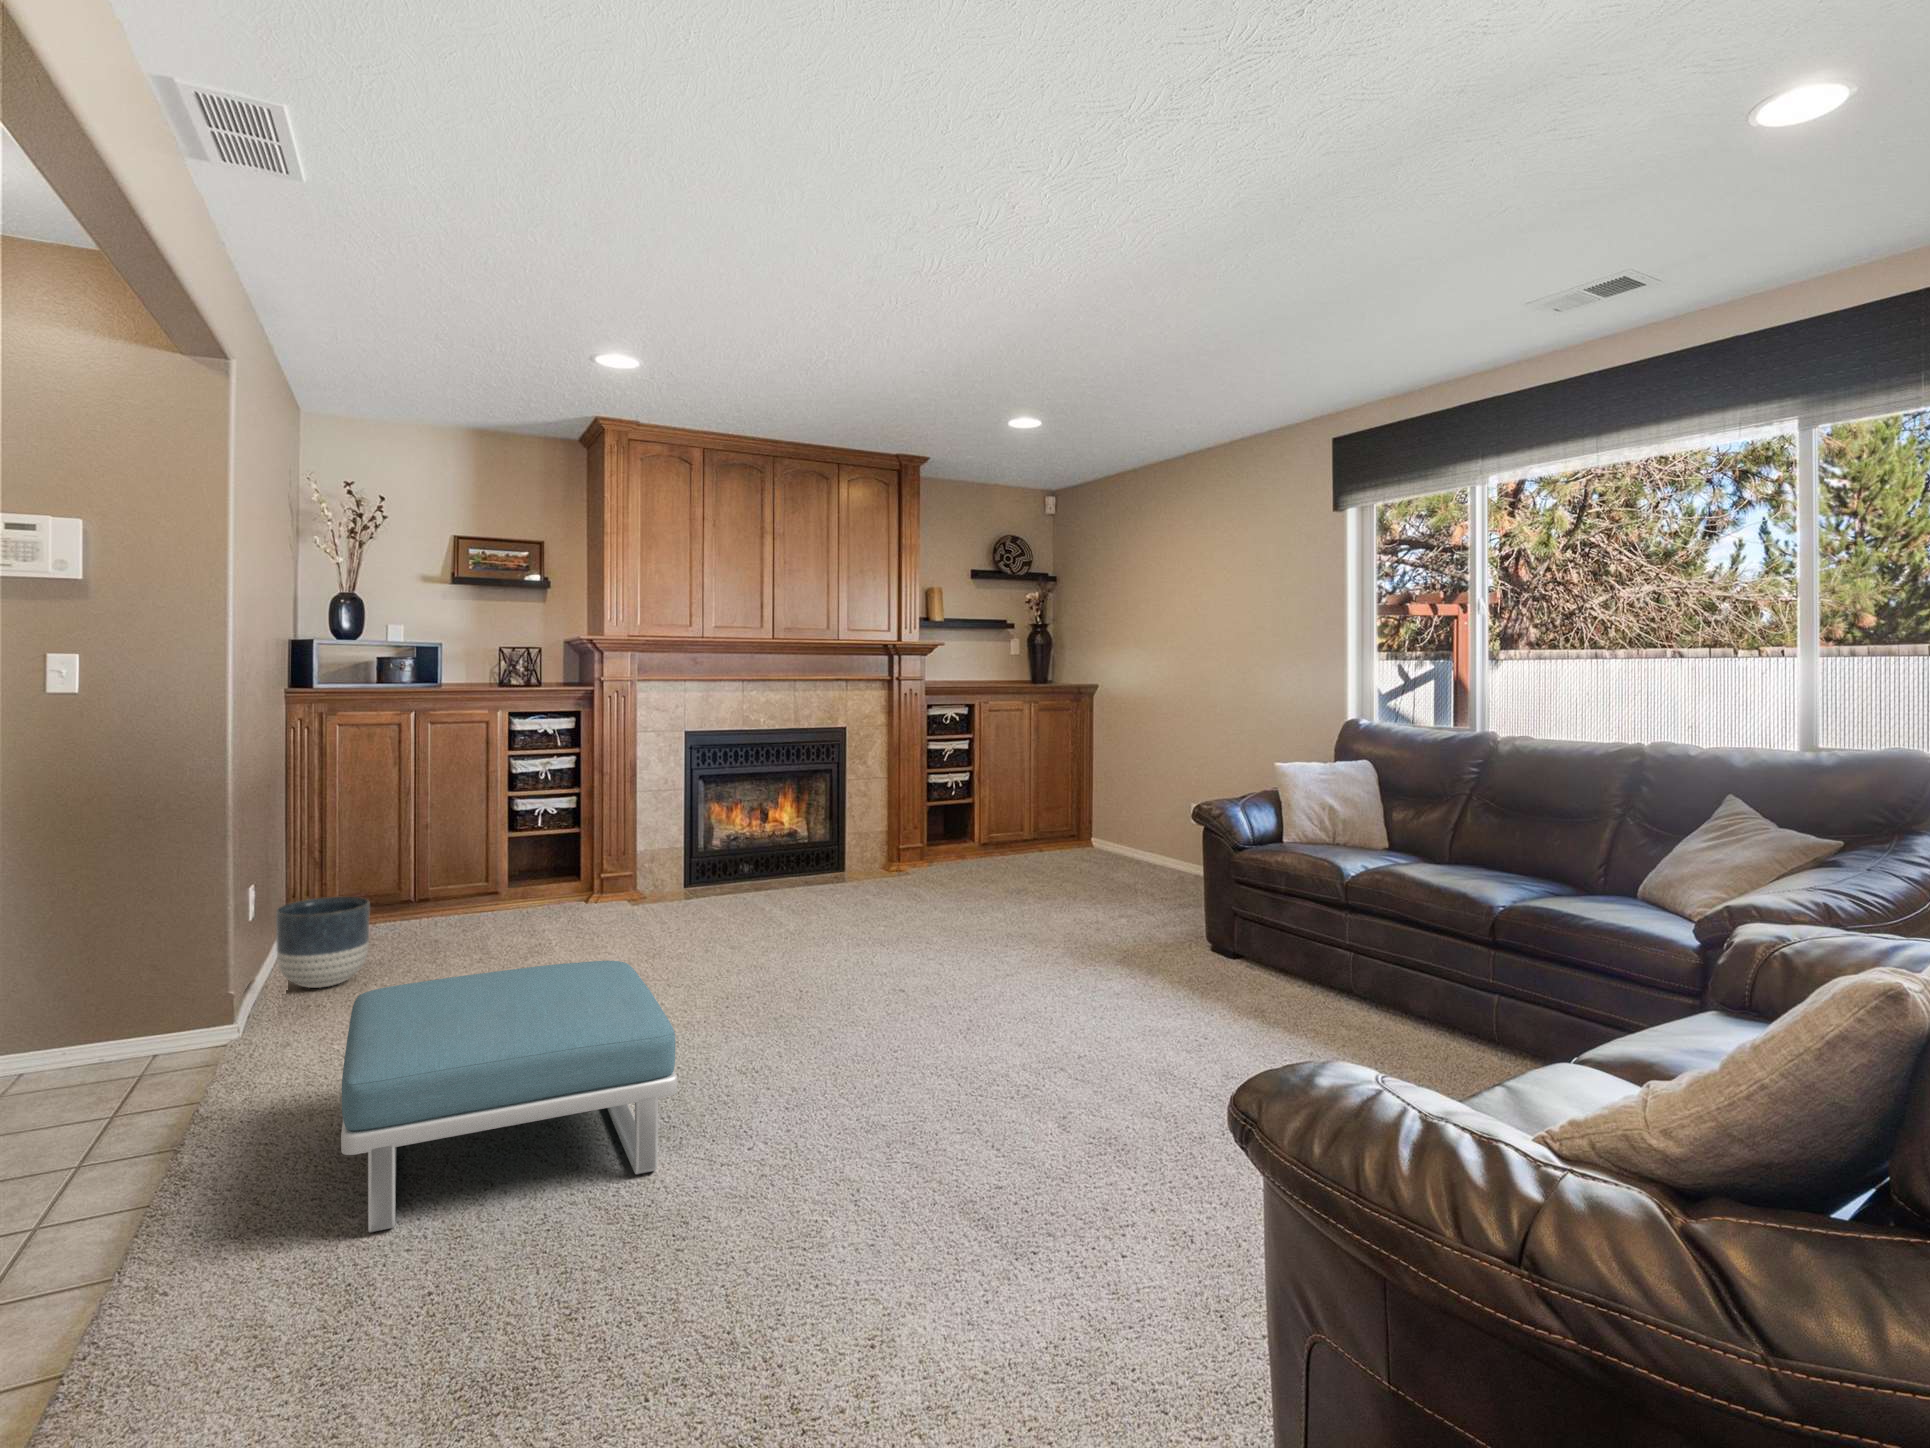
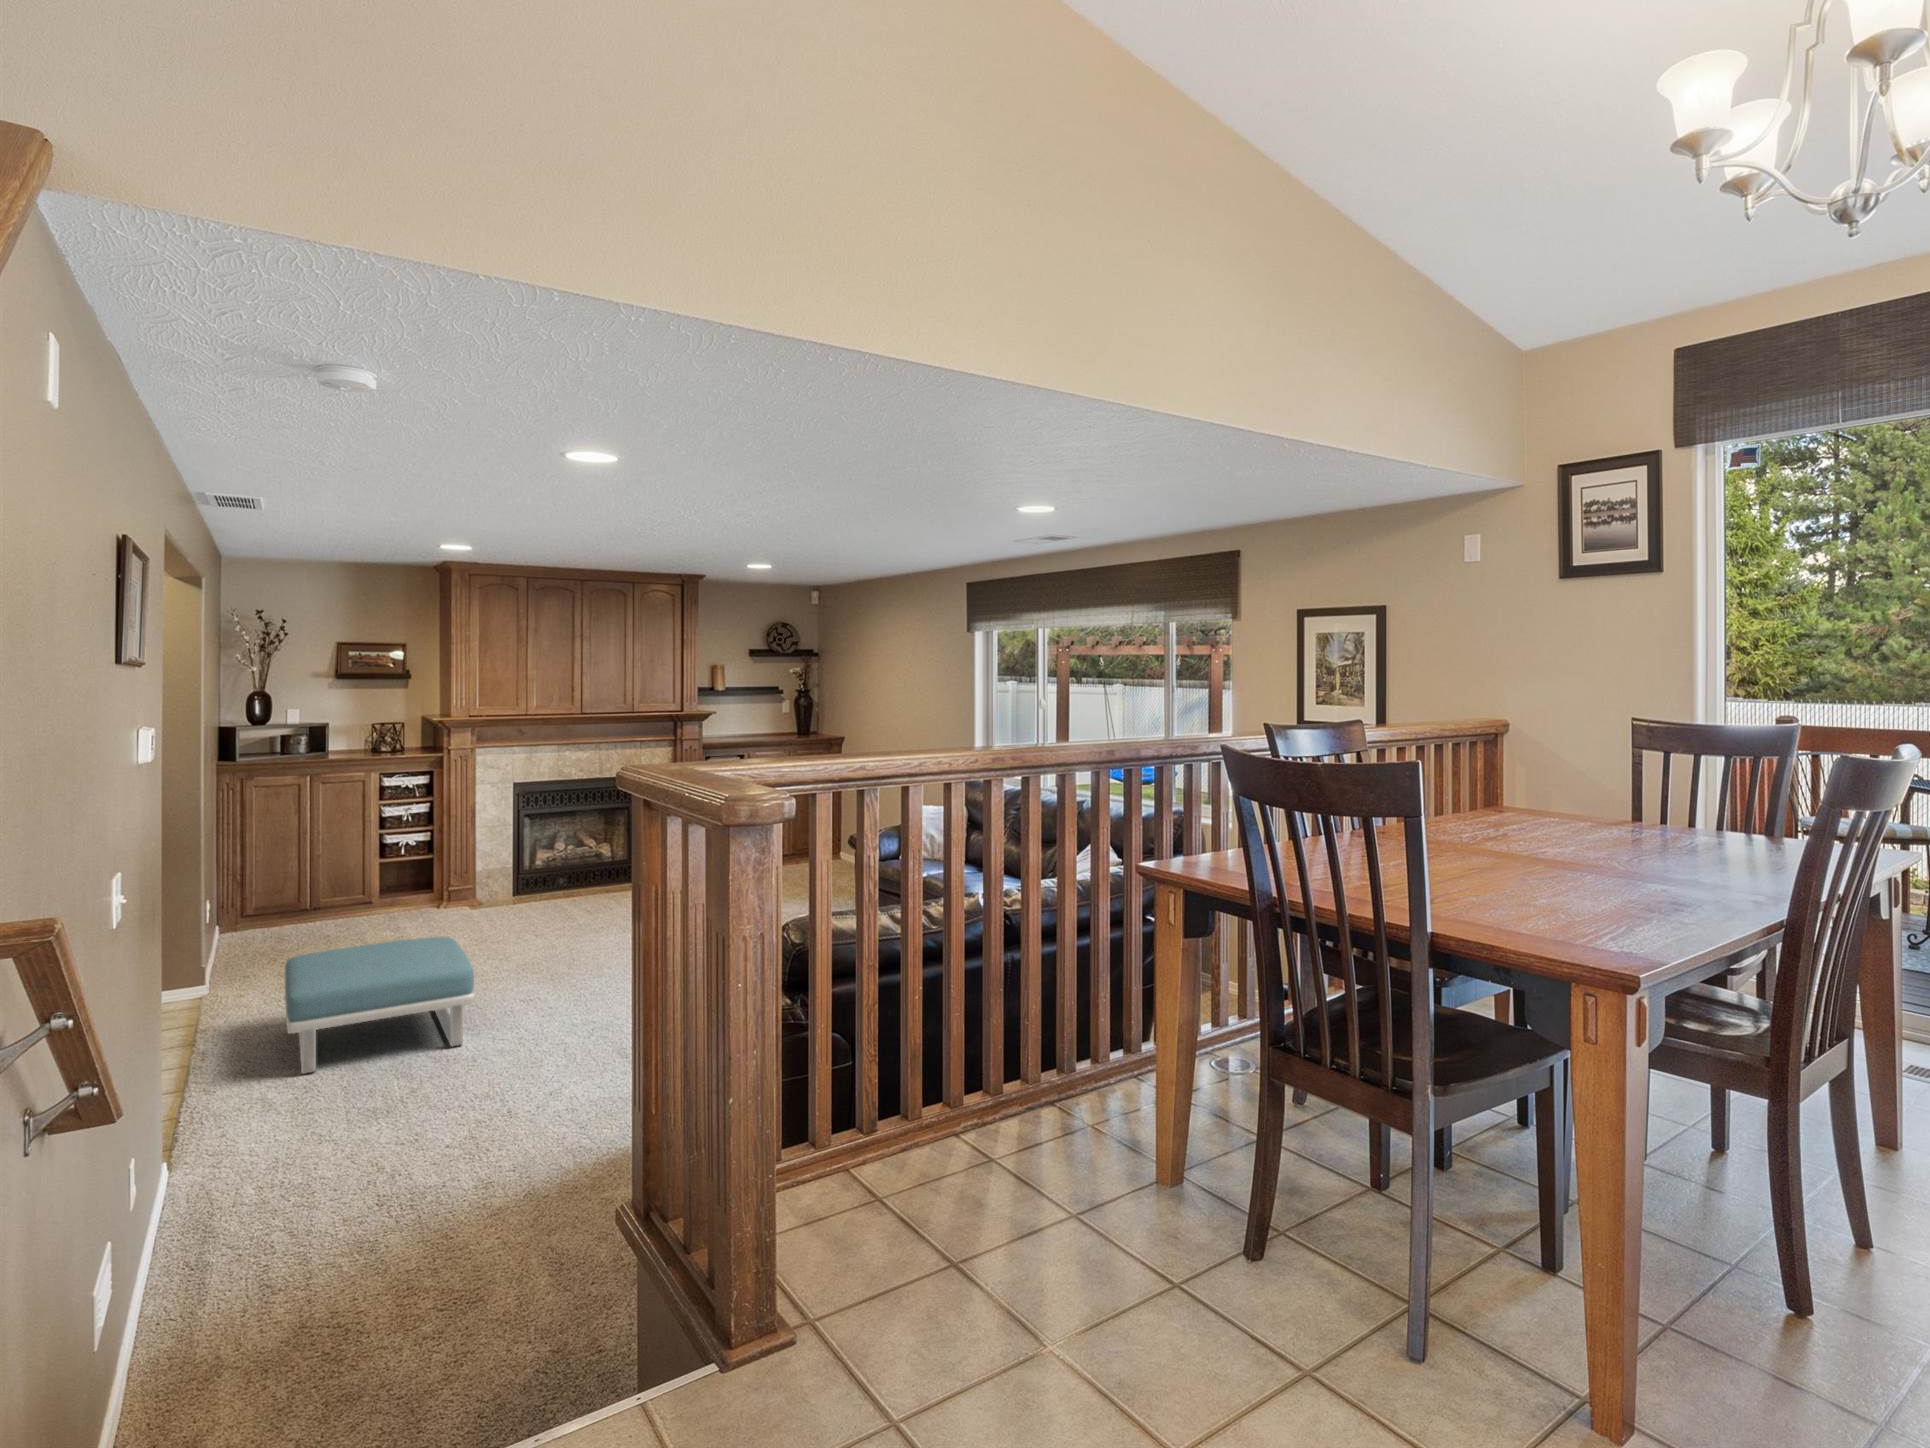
planter: present [276,897,370,988] -> none [219,906,283,966]

